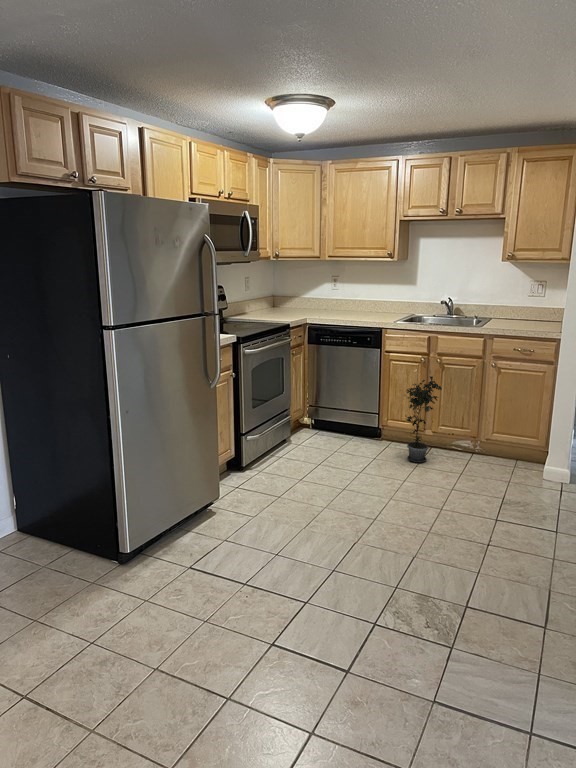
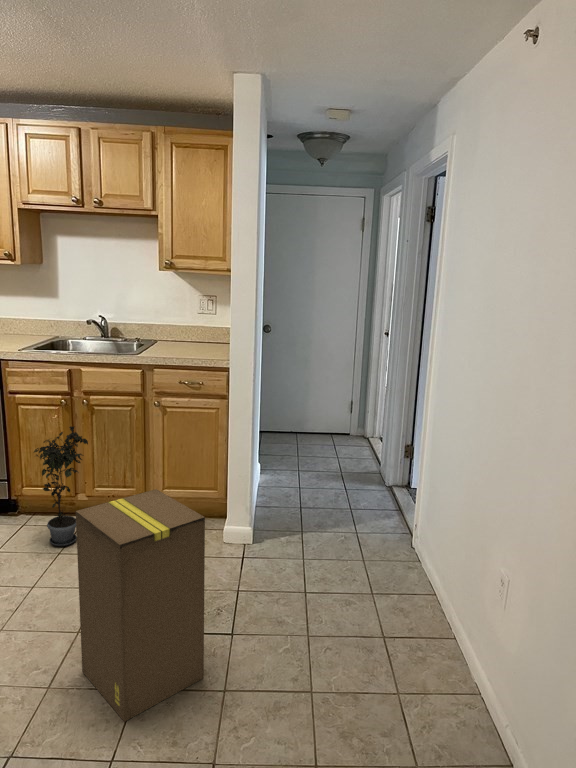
cardboard box: none [446,415,547,559] -> present [76,489,205,722]

